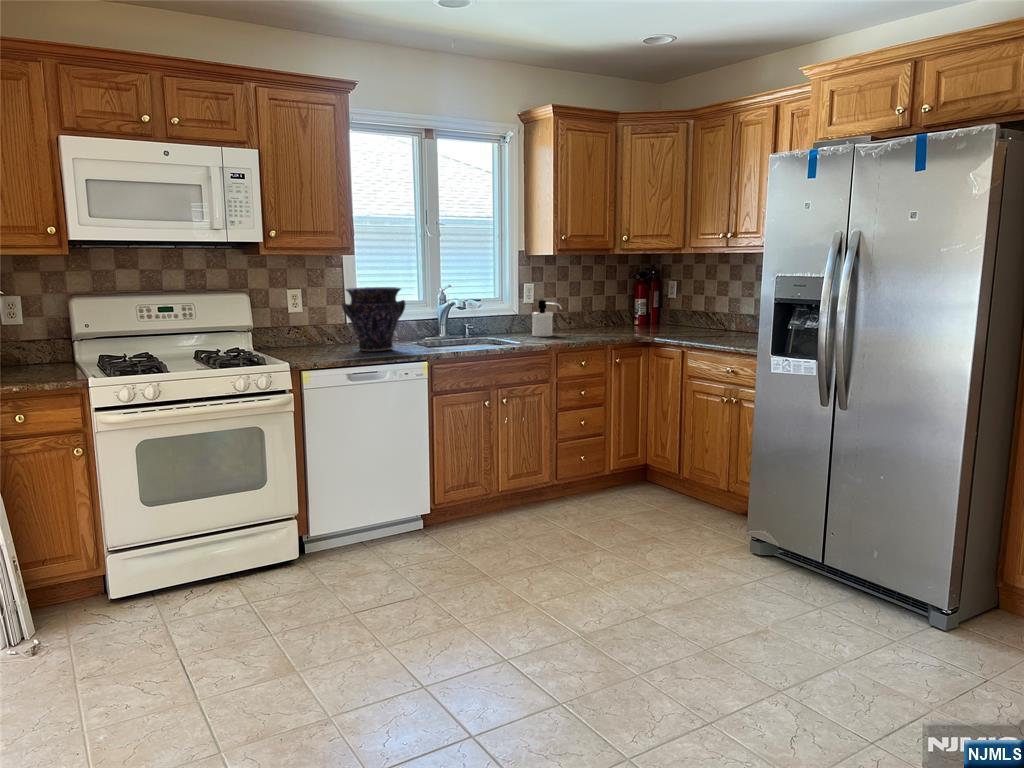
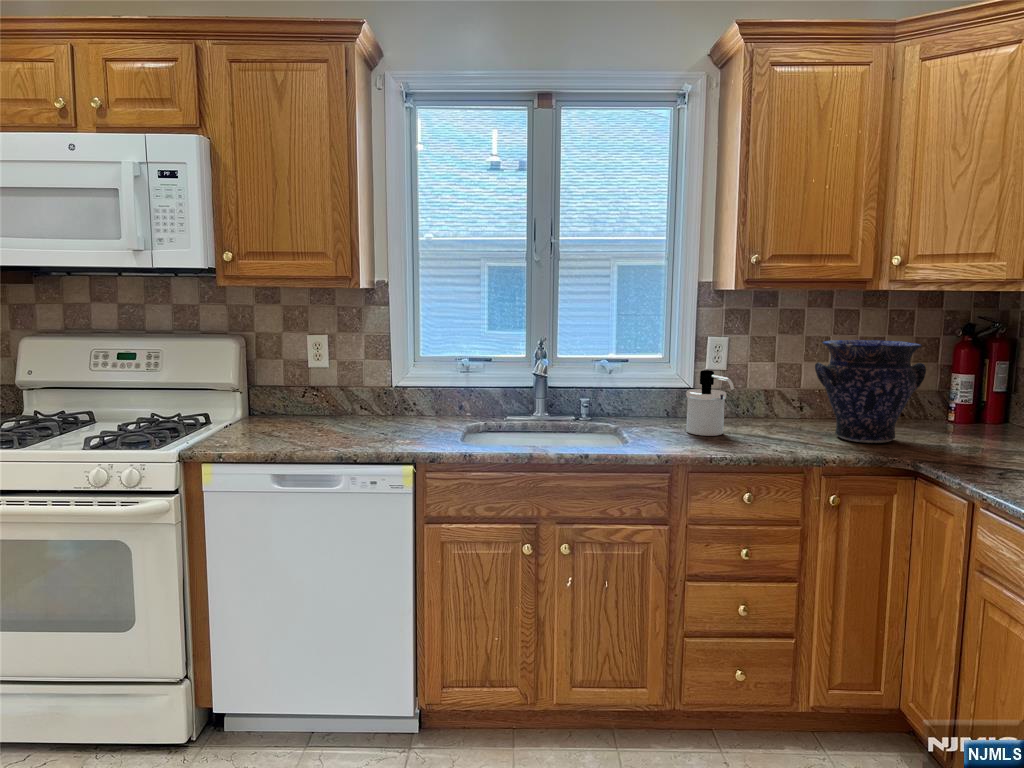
vase: present [342,287,405,351] -> present [815,340,926,443]

